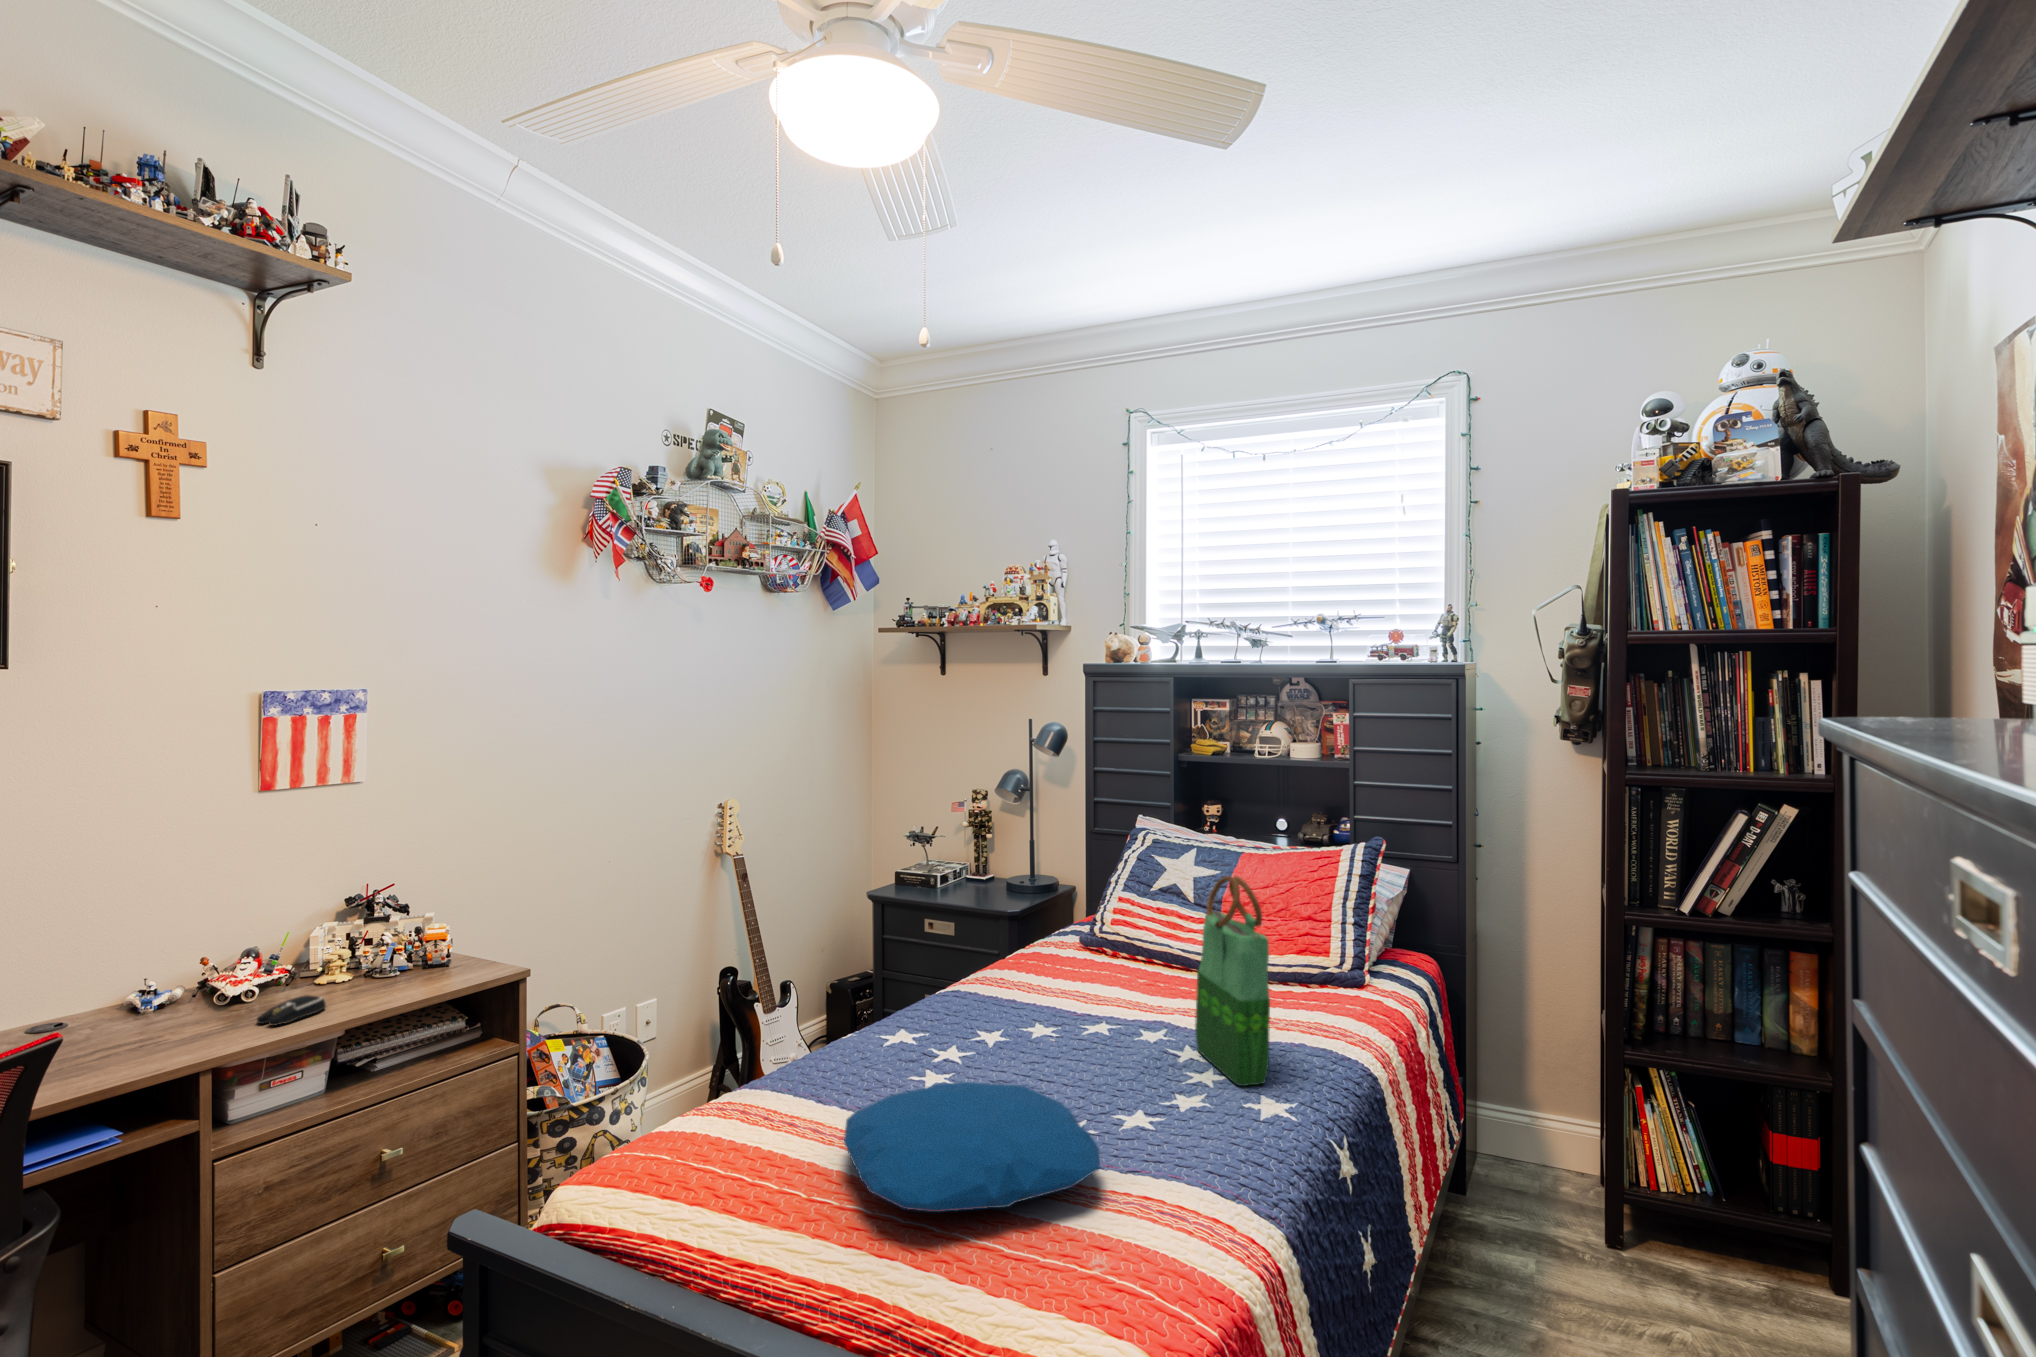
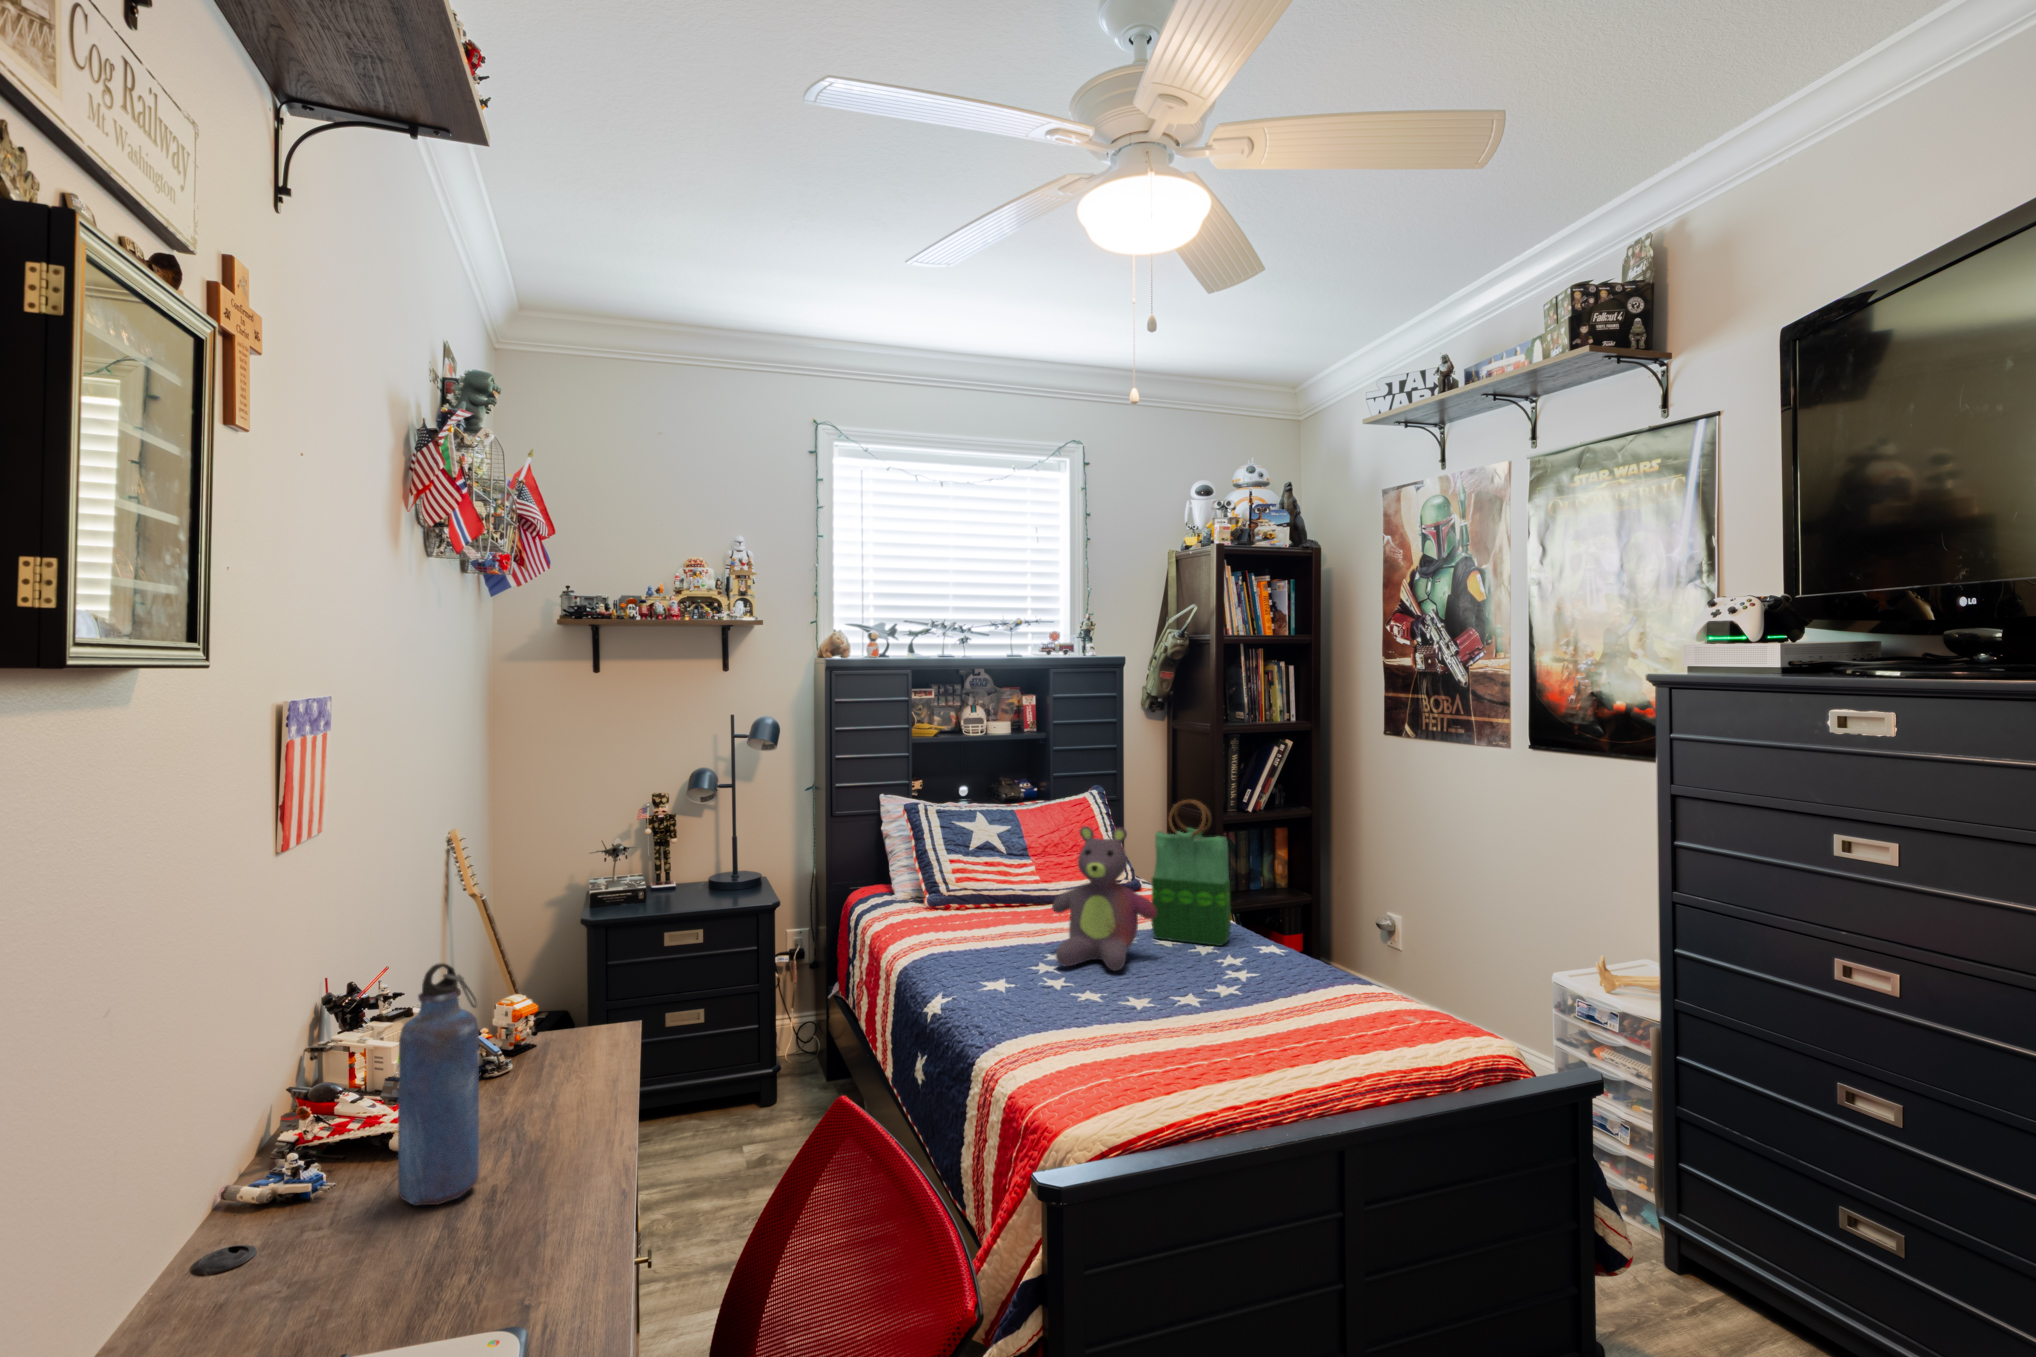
stuffed bear: none [1008,885,1130,1068] -> present [1052,826,1157,971]
water bottle: none [127,886,187,1042] -> present [398,963,479,1206]
computer mouse: present [257,995,326,1026] -> none [501,1095,552,1143]
pillow: present [844,1082,1100,1212] -> none [1140,963,1322,1040]

